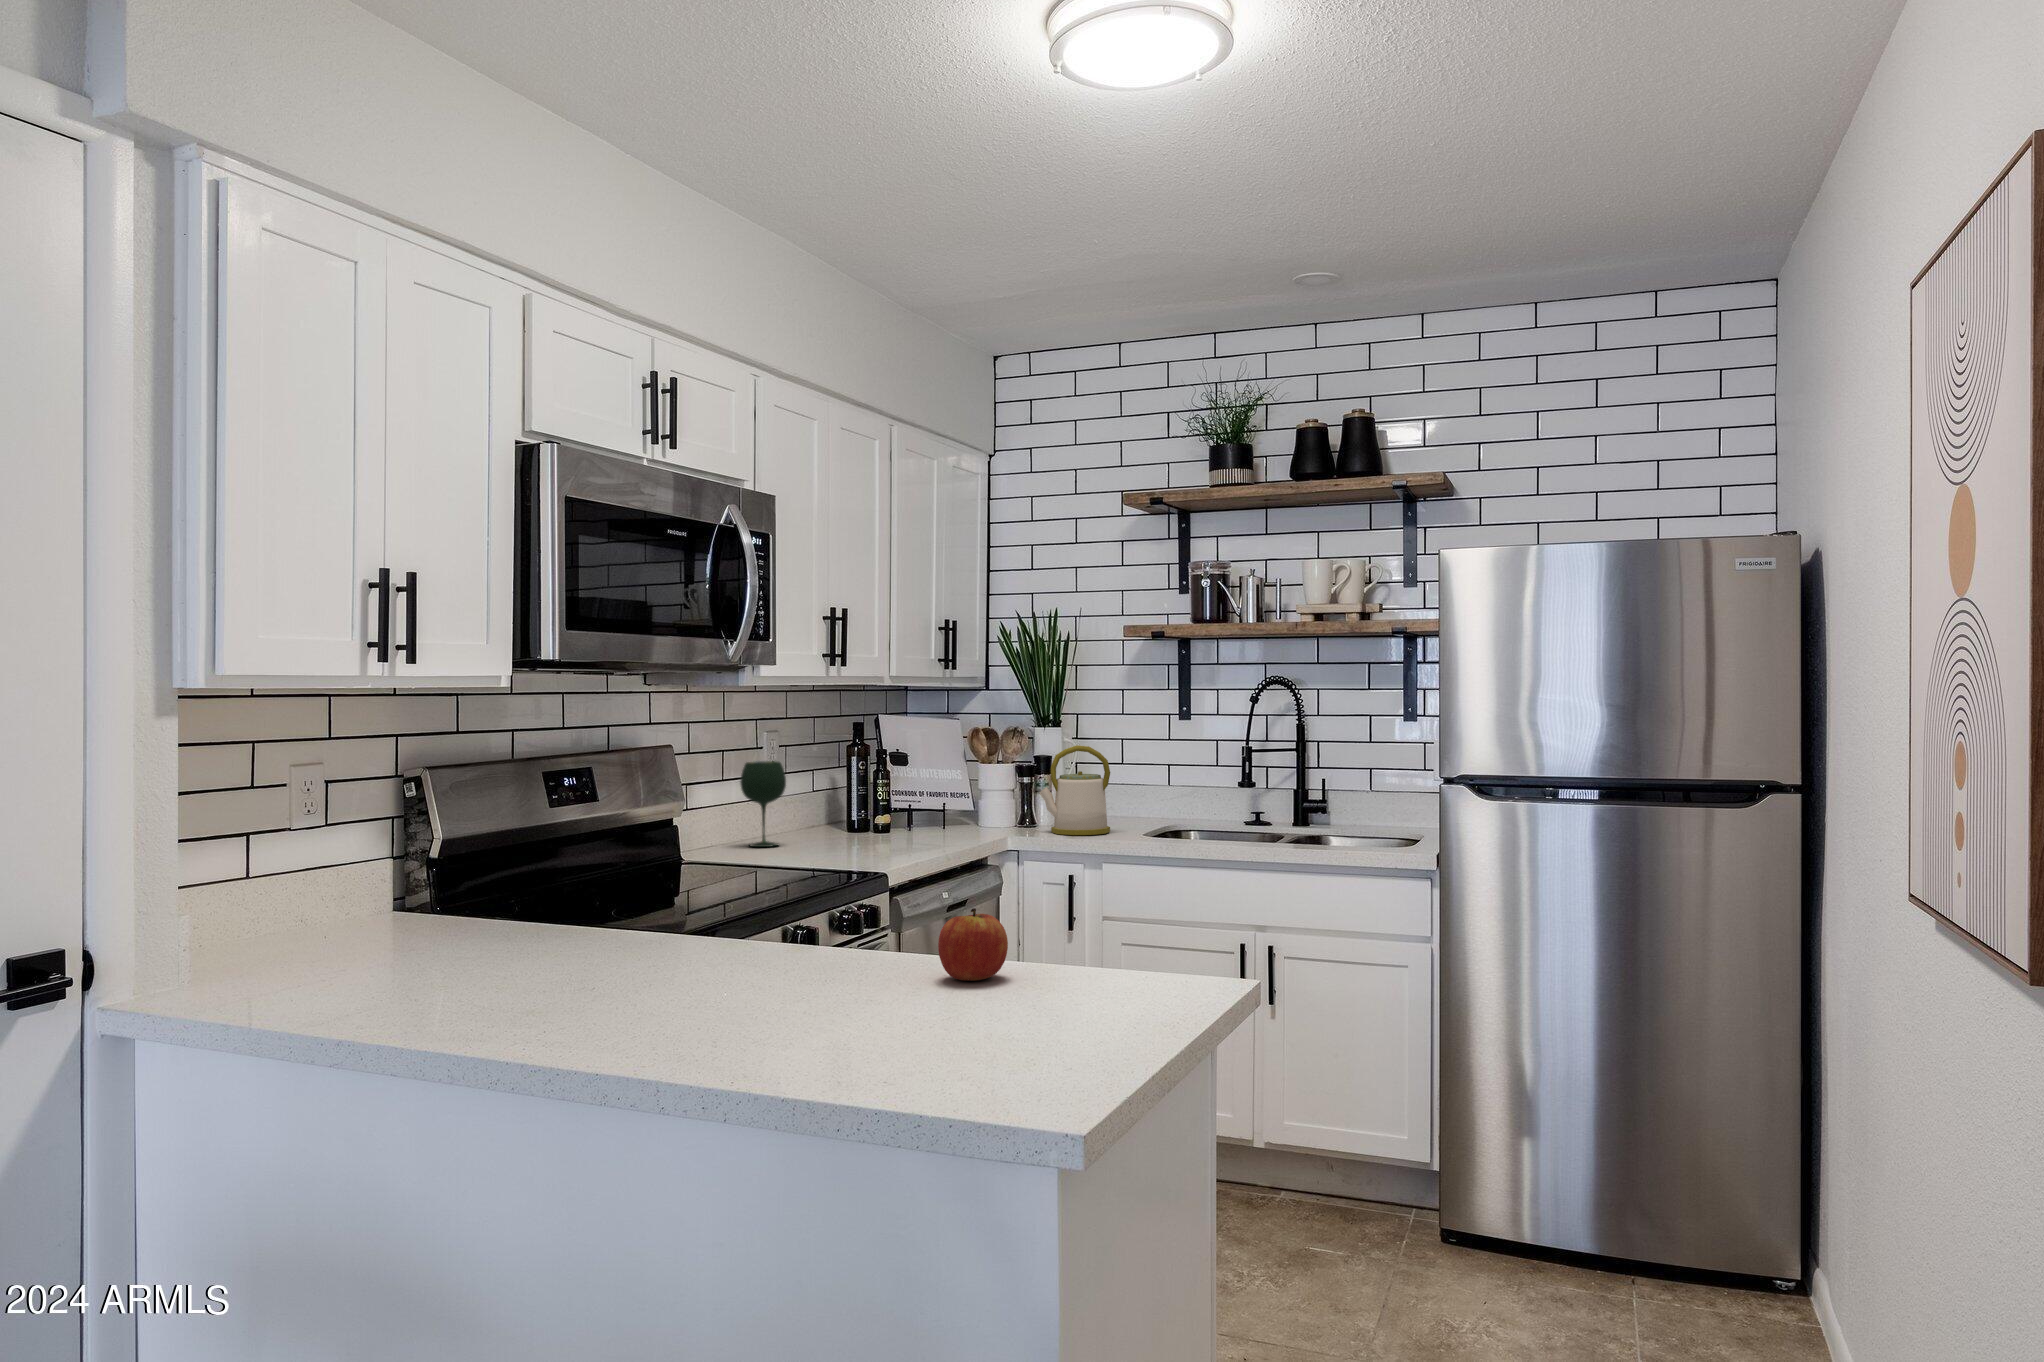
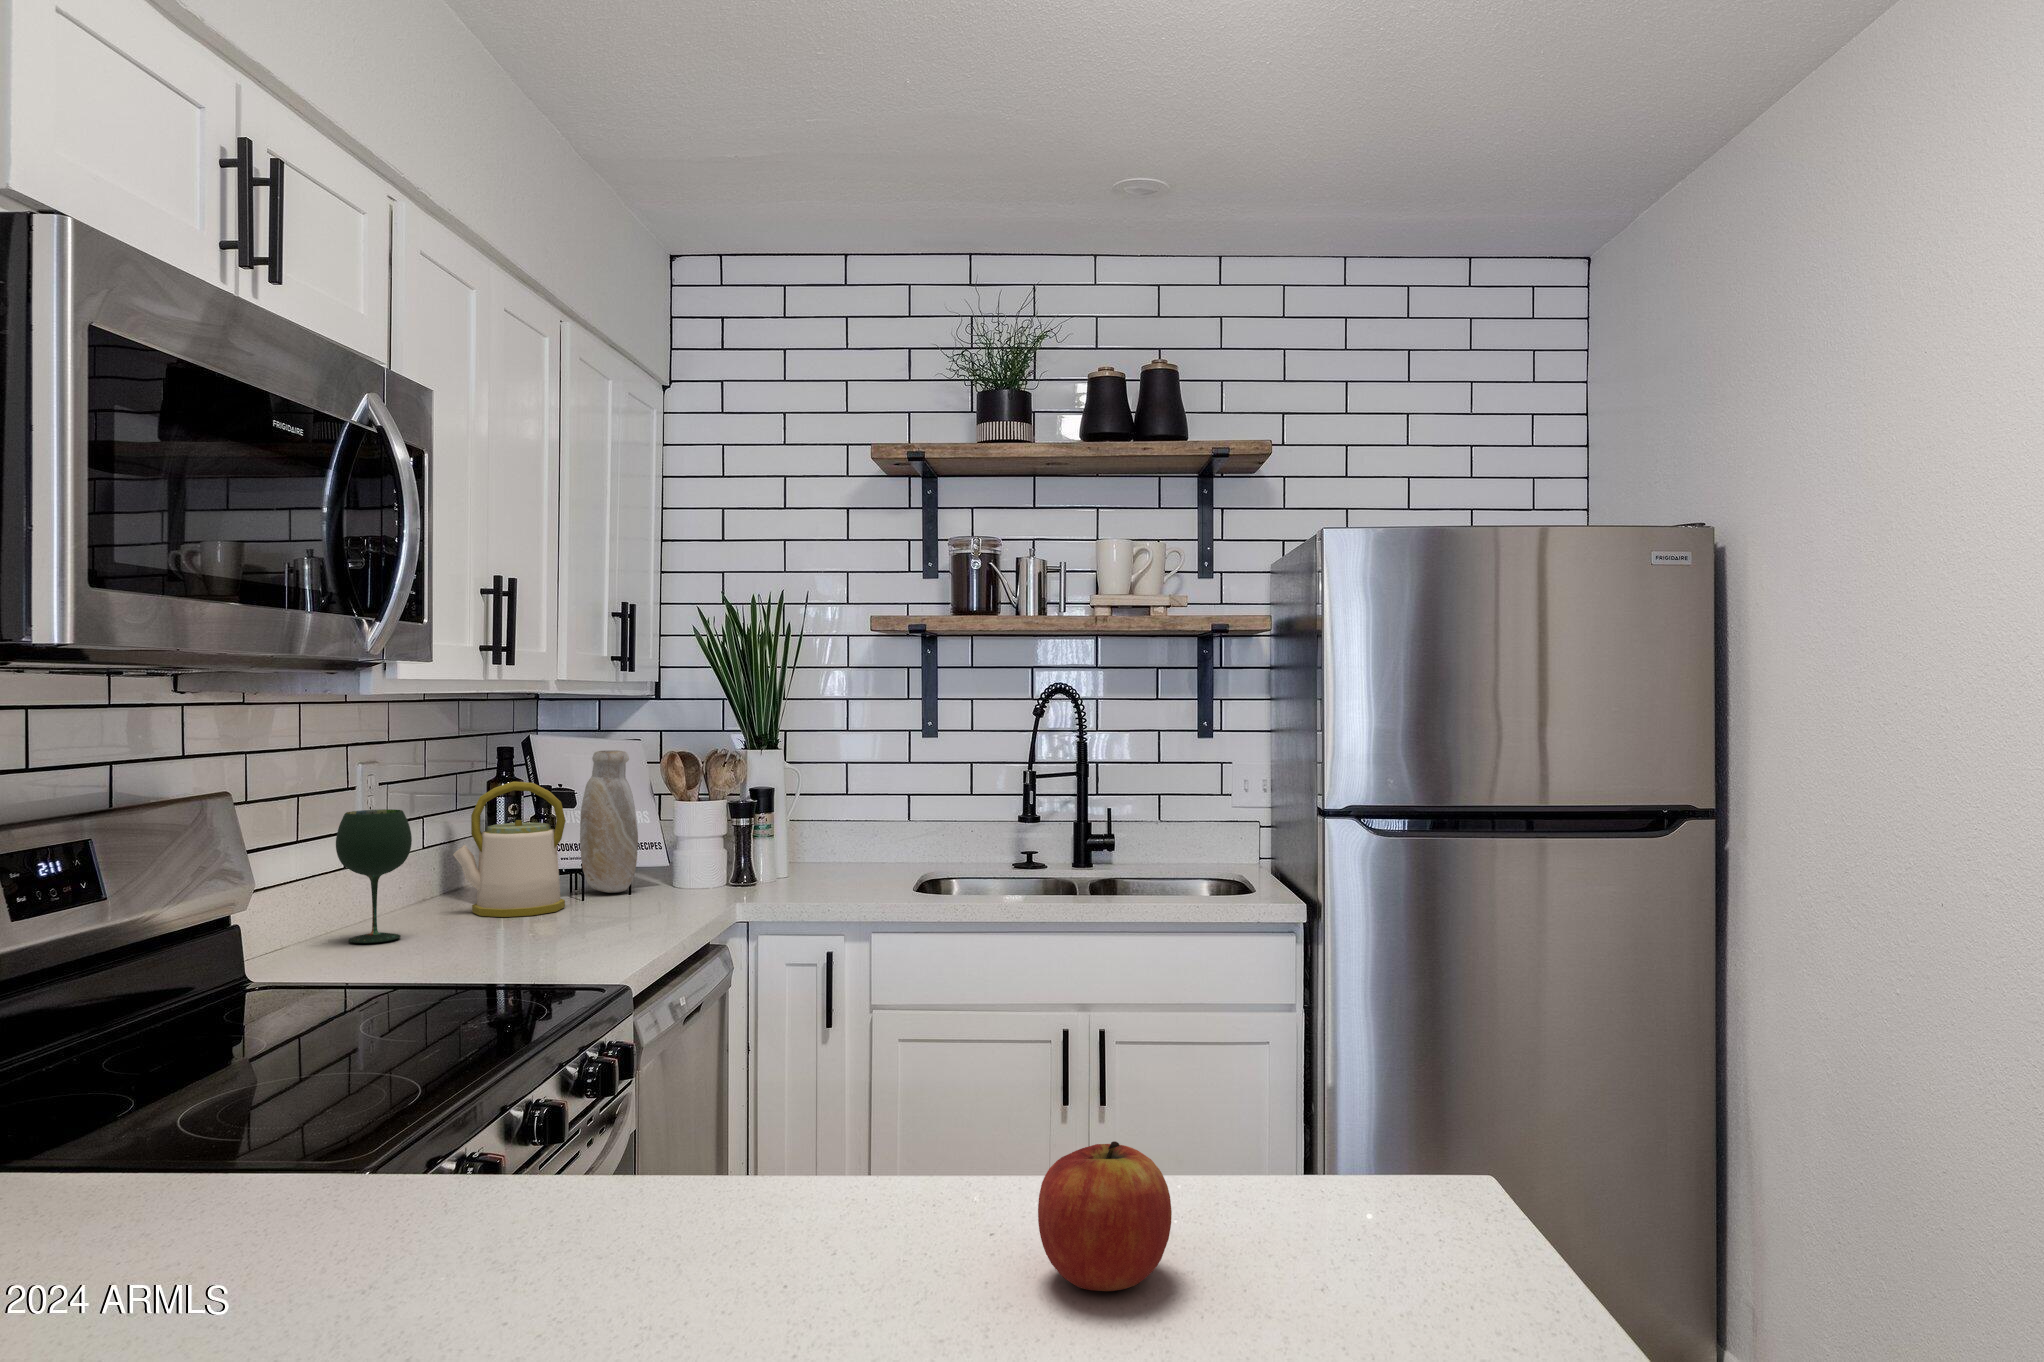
vase: none [912,726,952,829] -> present [580,750,638,893]
kettle: present [1039,745,1110,835] -> present [453,782,565,917]

